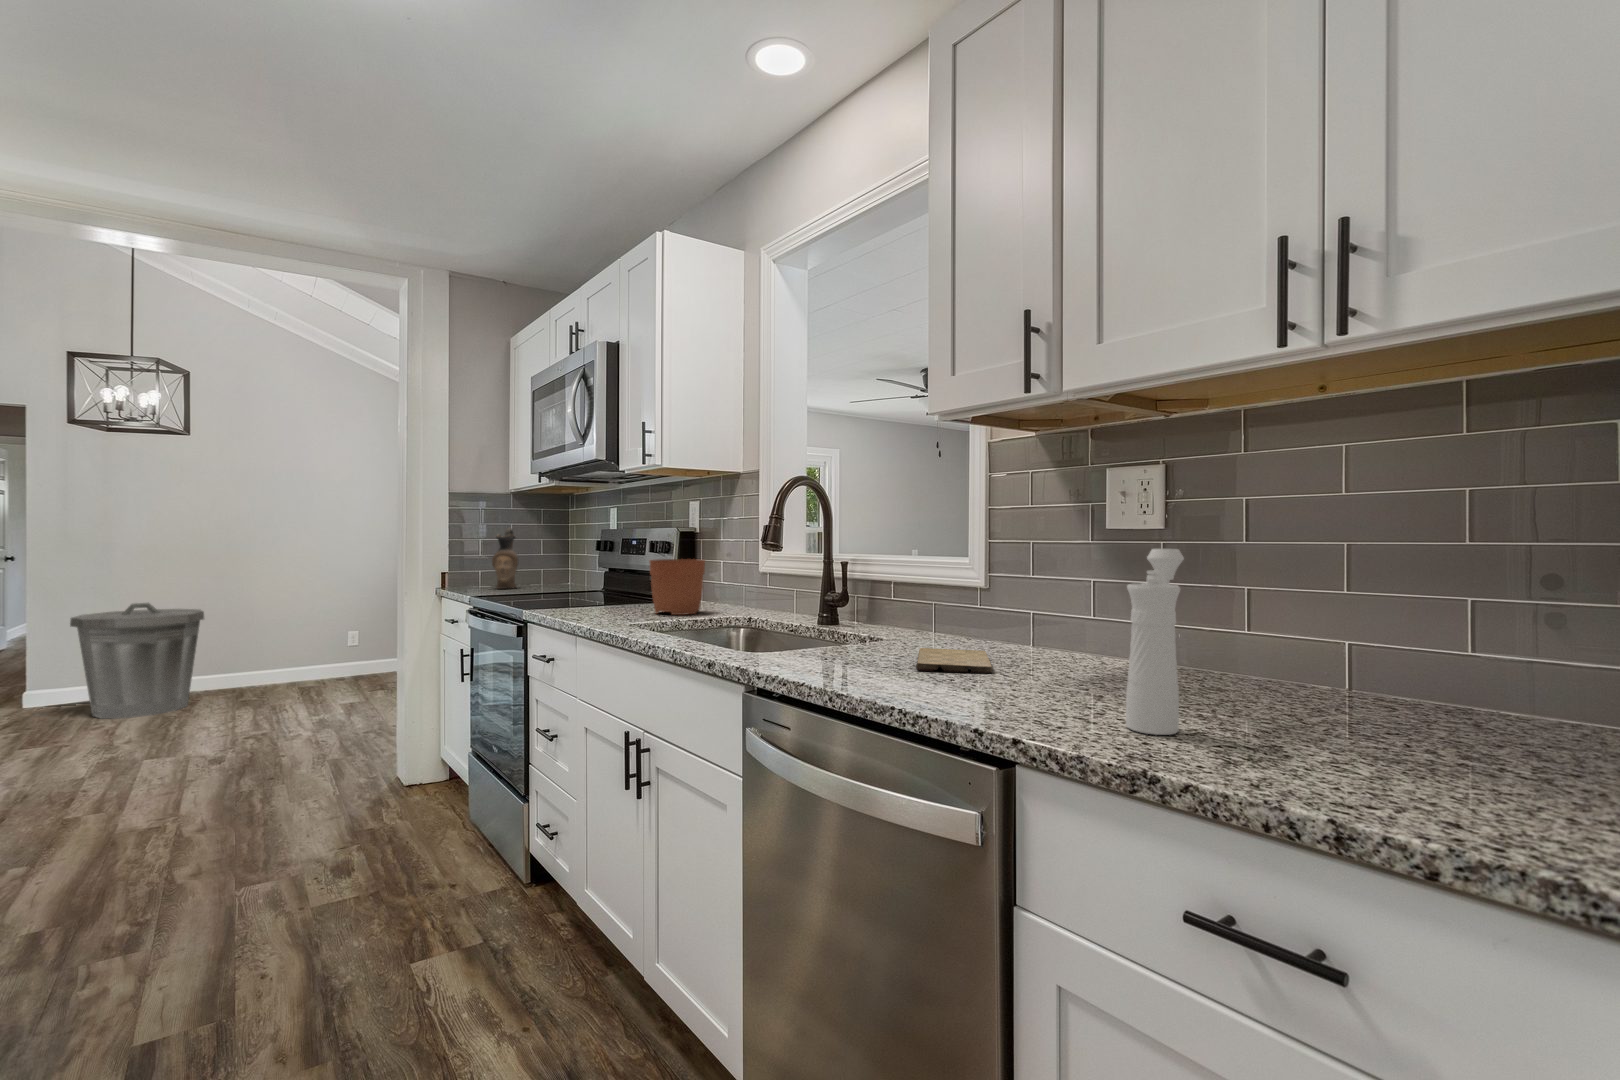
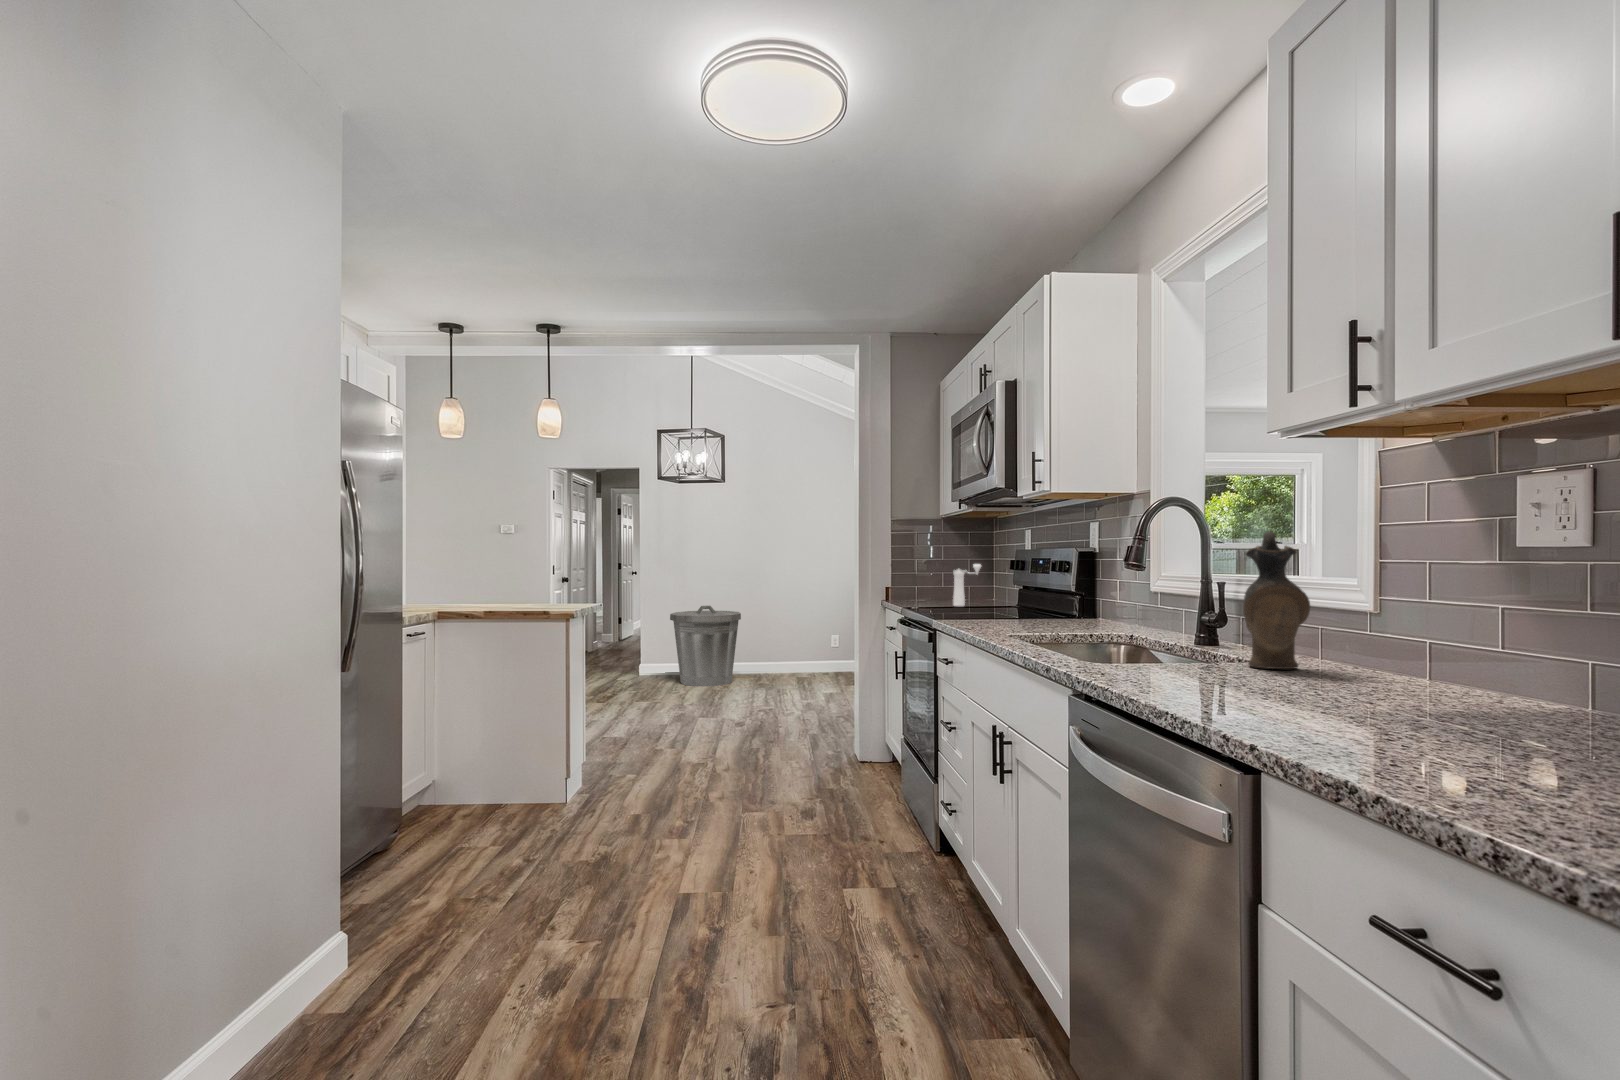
ceramic pitcher: present [492,528,518,589] -> present [1243,532,1310,669]
pepper mill: present [1126,549,1184,735] -> present [953,564,981,606]
plant pot: present [649,559,705,615] -> none [1035,555,1090,630]
cutting board: present [916,648,992,673] -> none [1239,671,1346,699]

